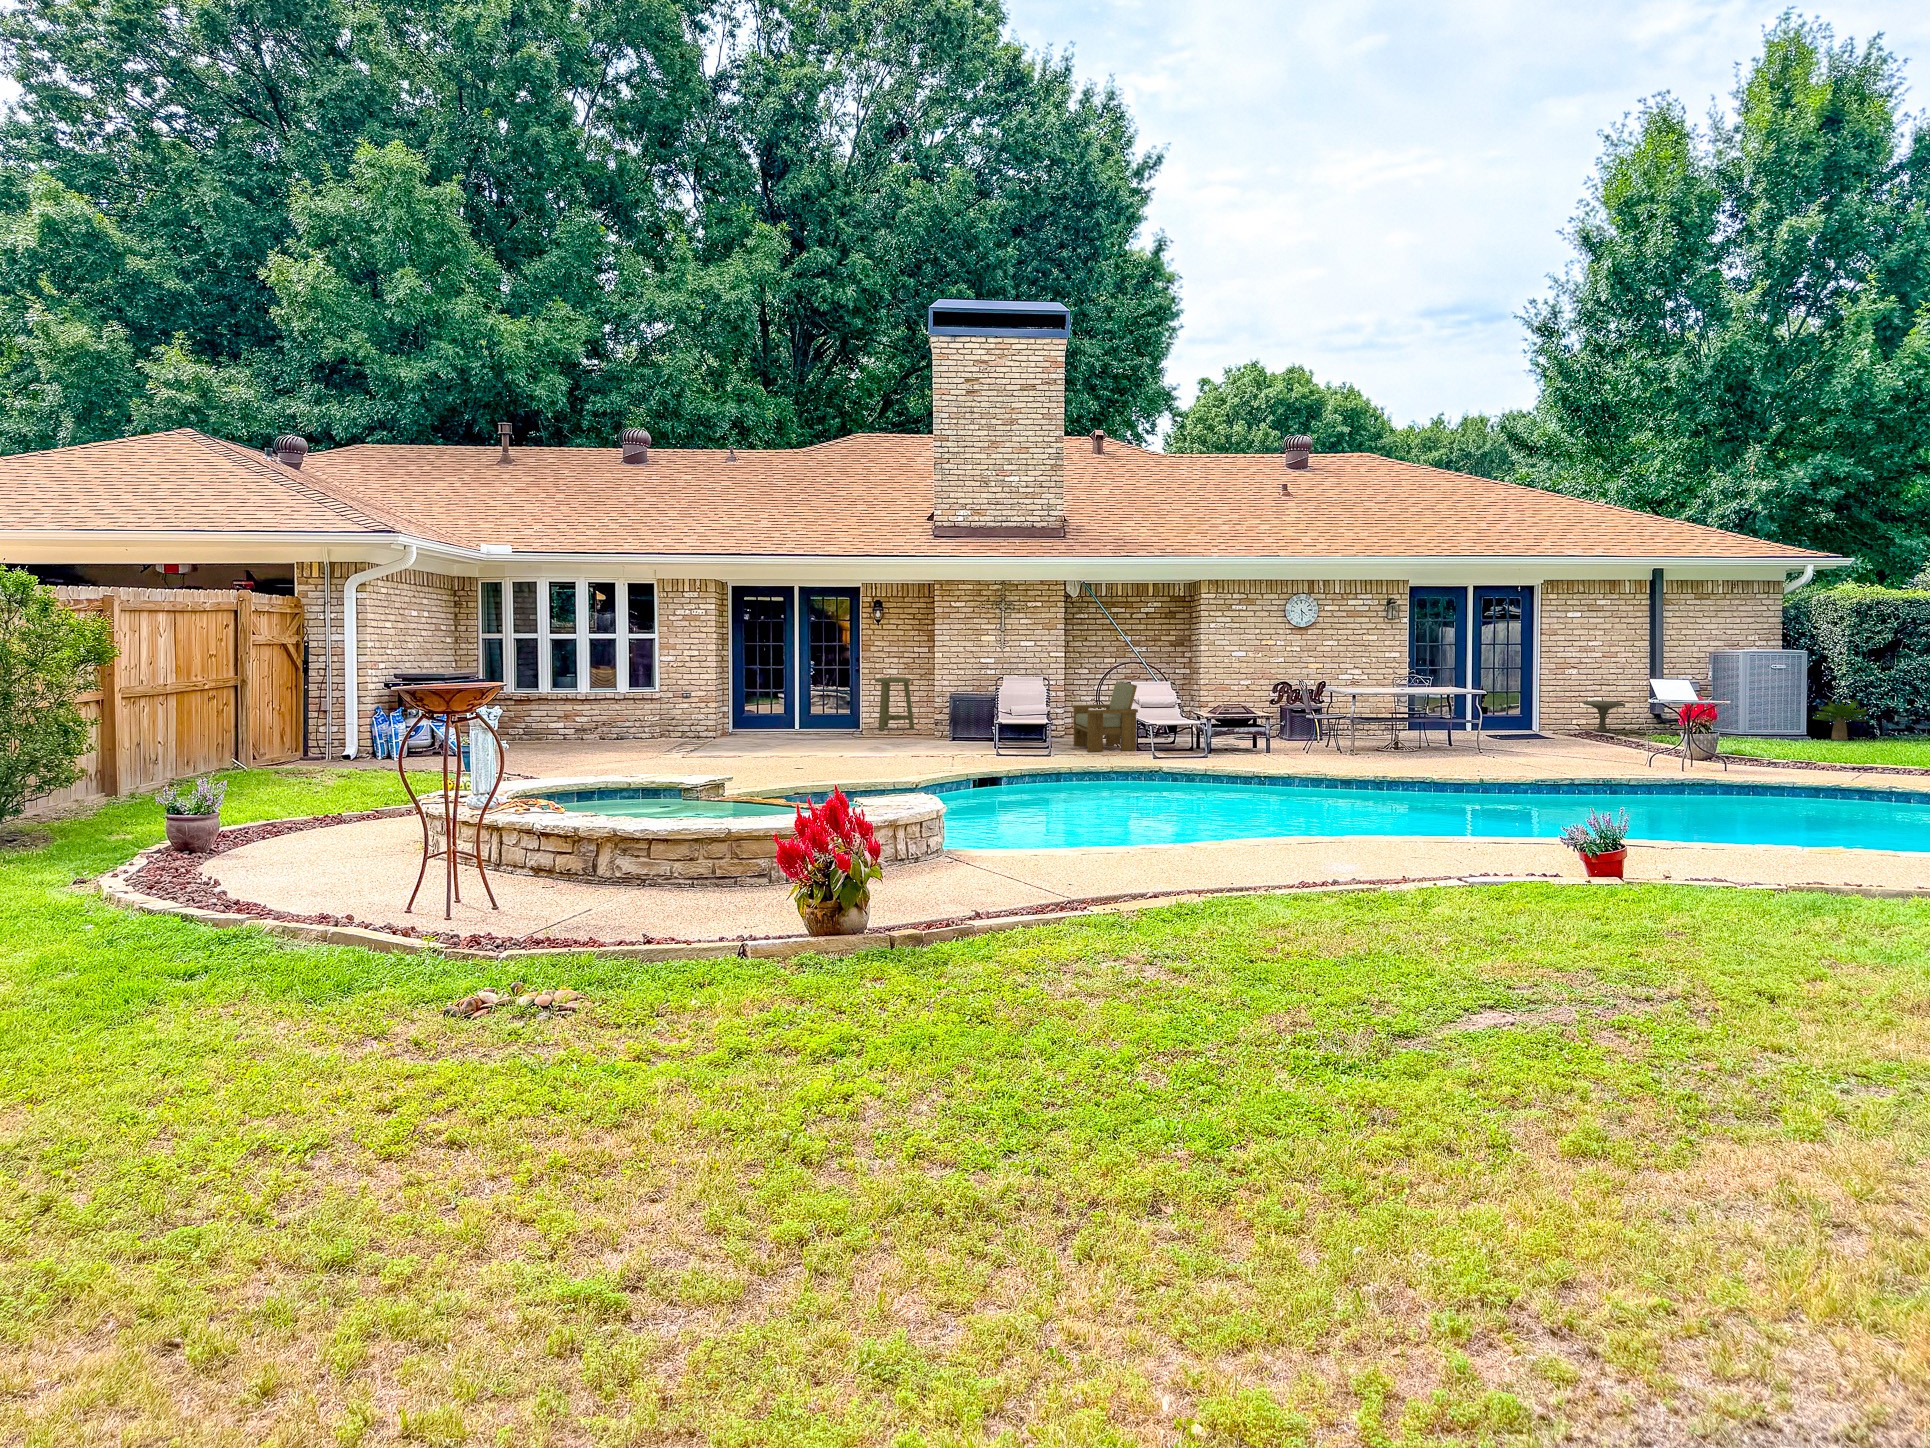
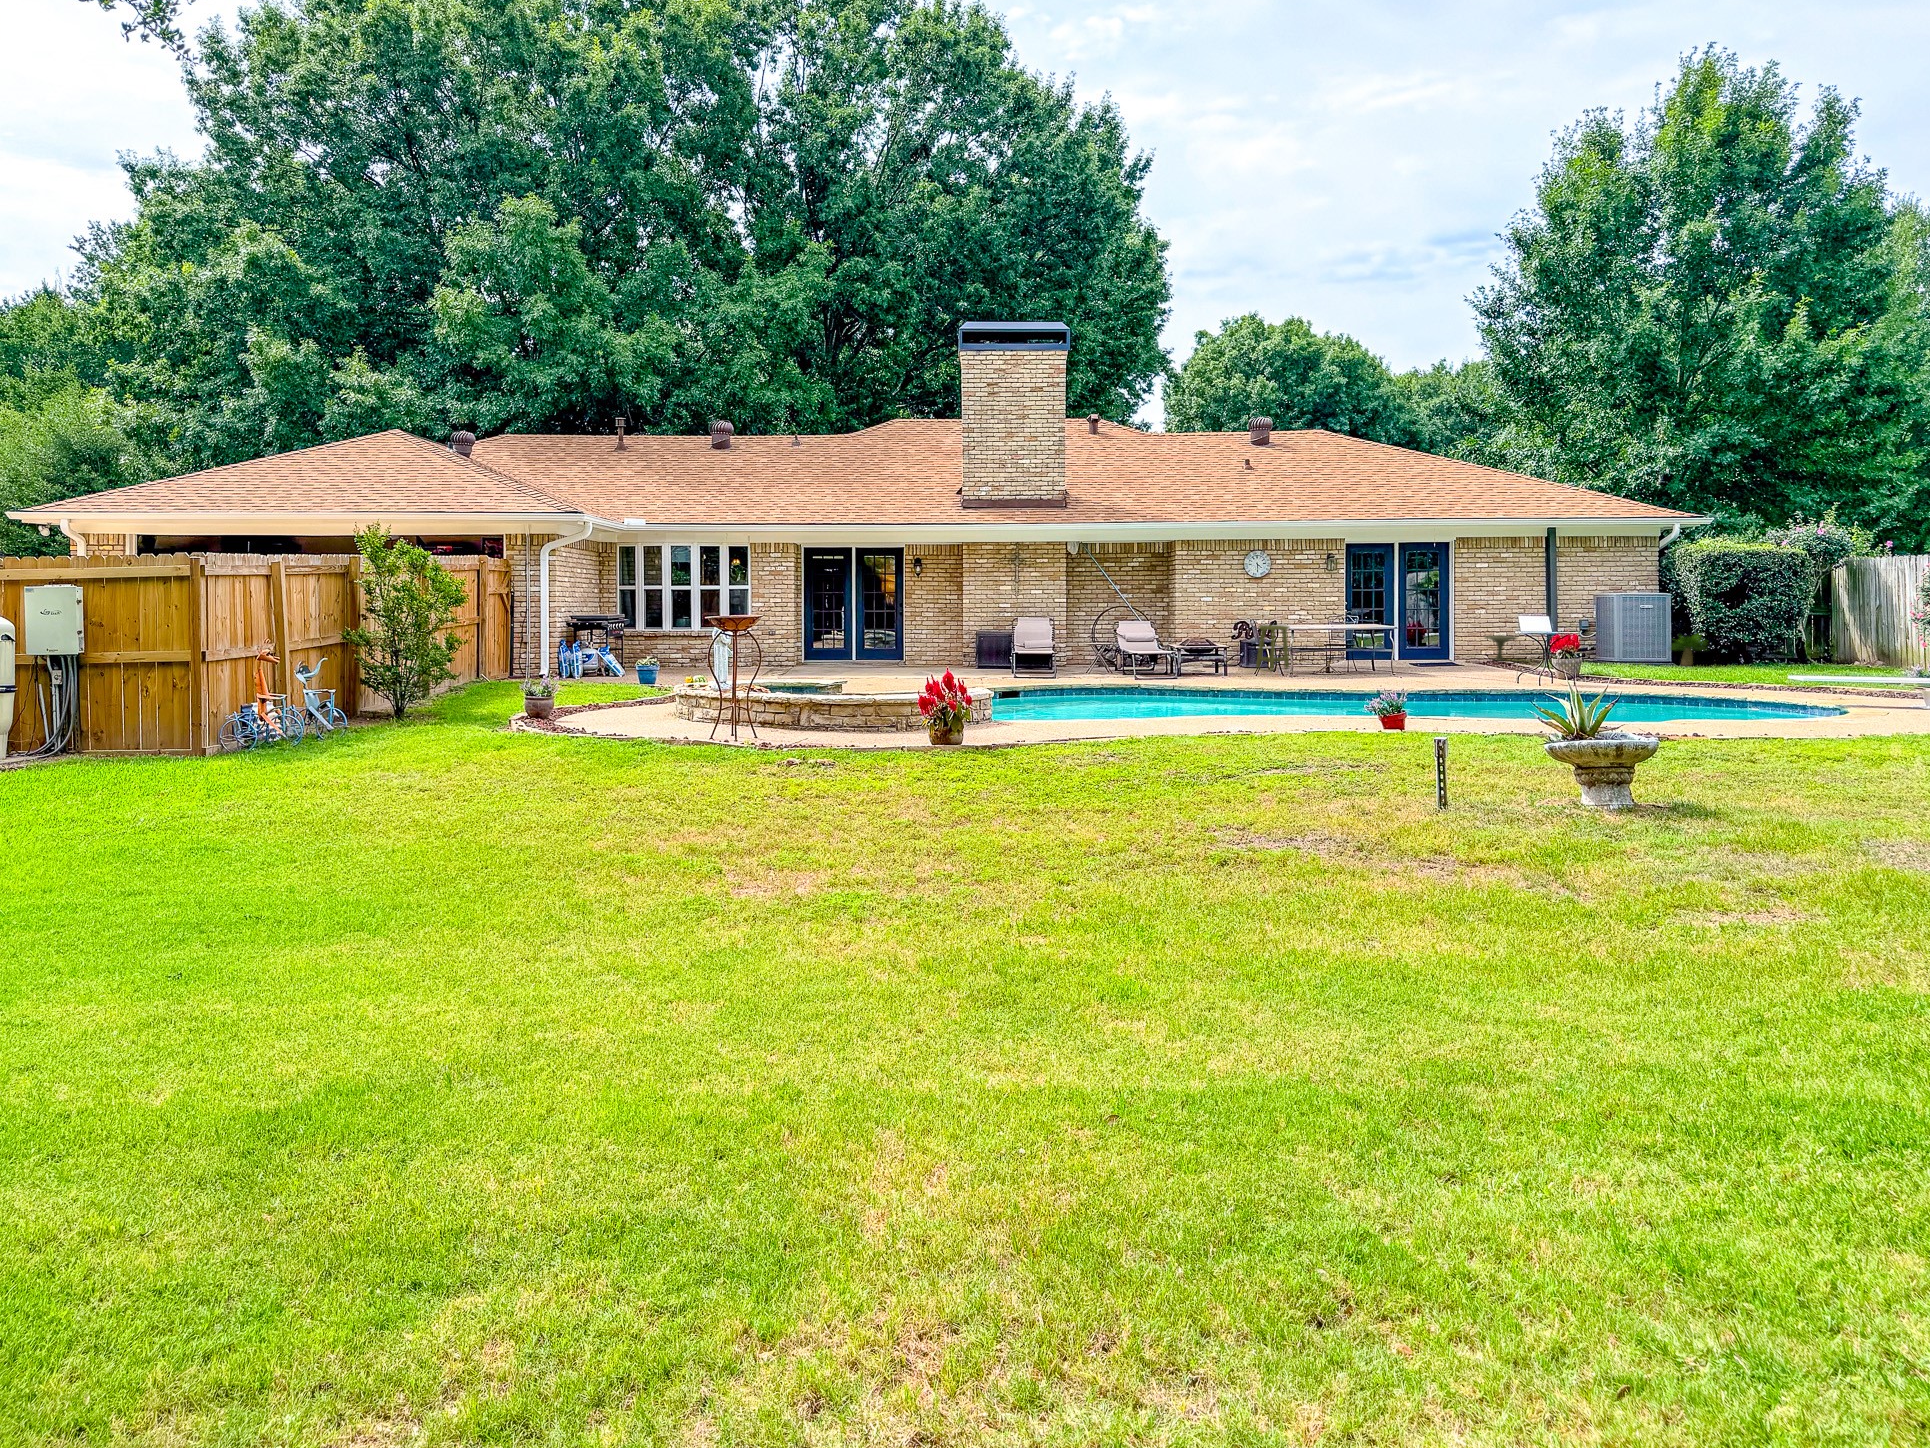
stool: present [875,677,914,731] -> present [1256,625,1289,671]
armchair: present [1072,682,1138,752] -> none [1074,622,1124,676]

